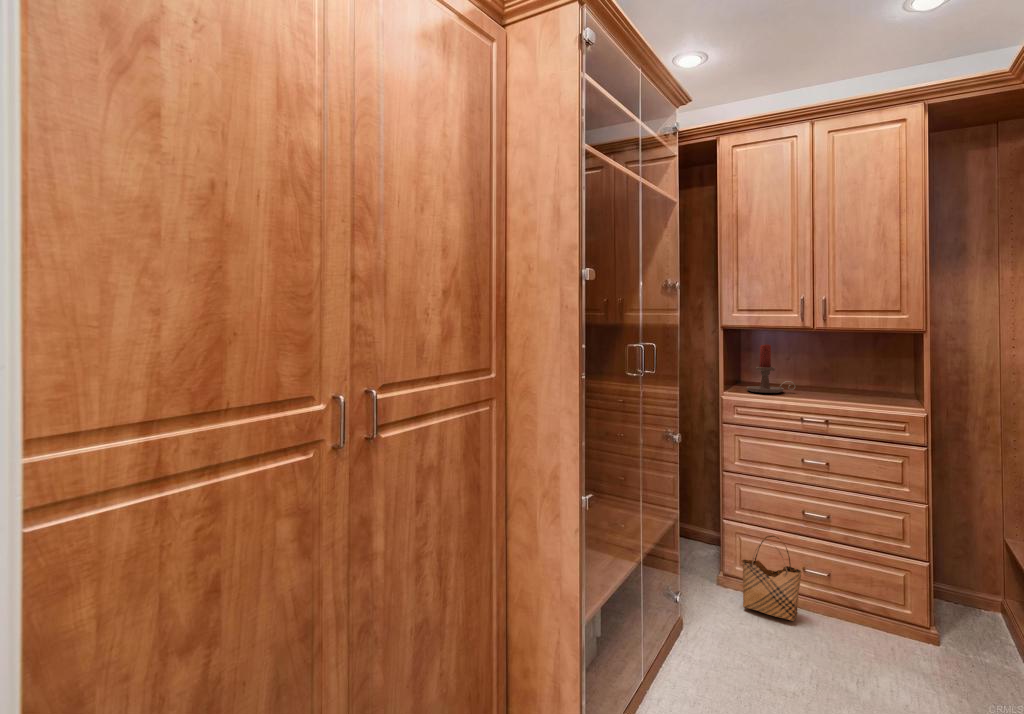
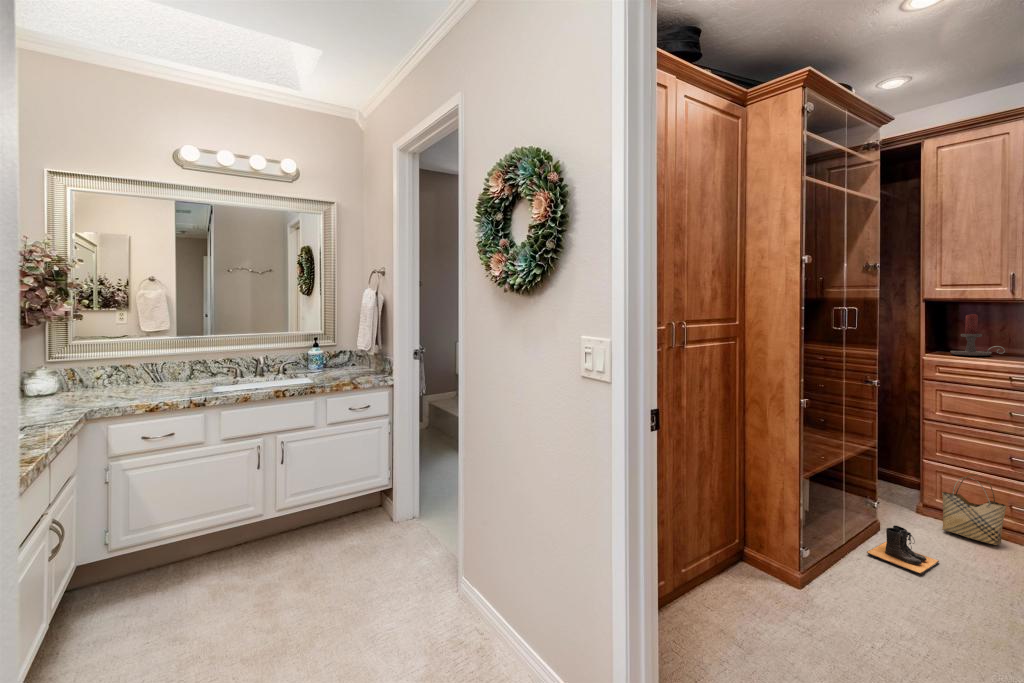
boots: none [668,622,743,691] -> present [867,525,939,574]

